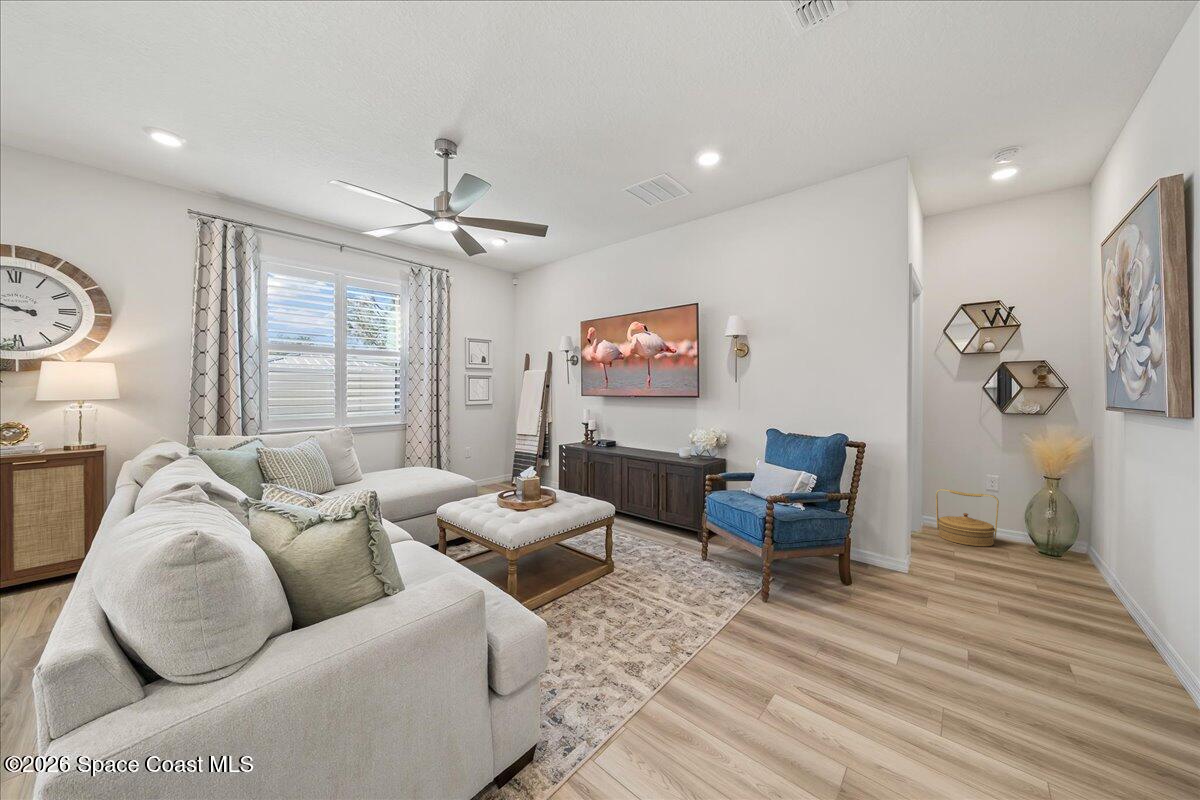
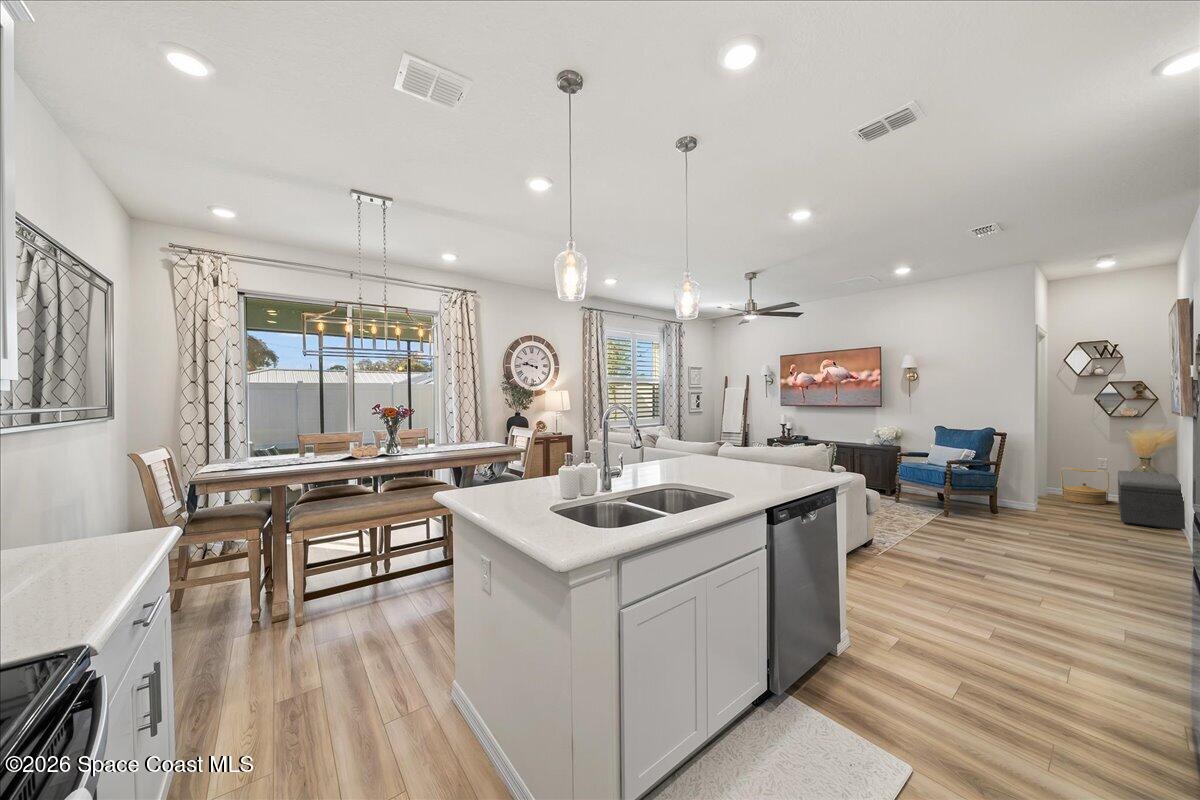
storage bench: none [1012,499,1129,621] -> present [1118,471,1185,531]

